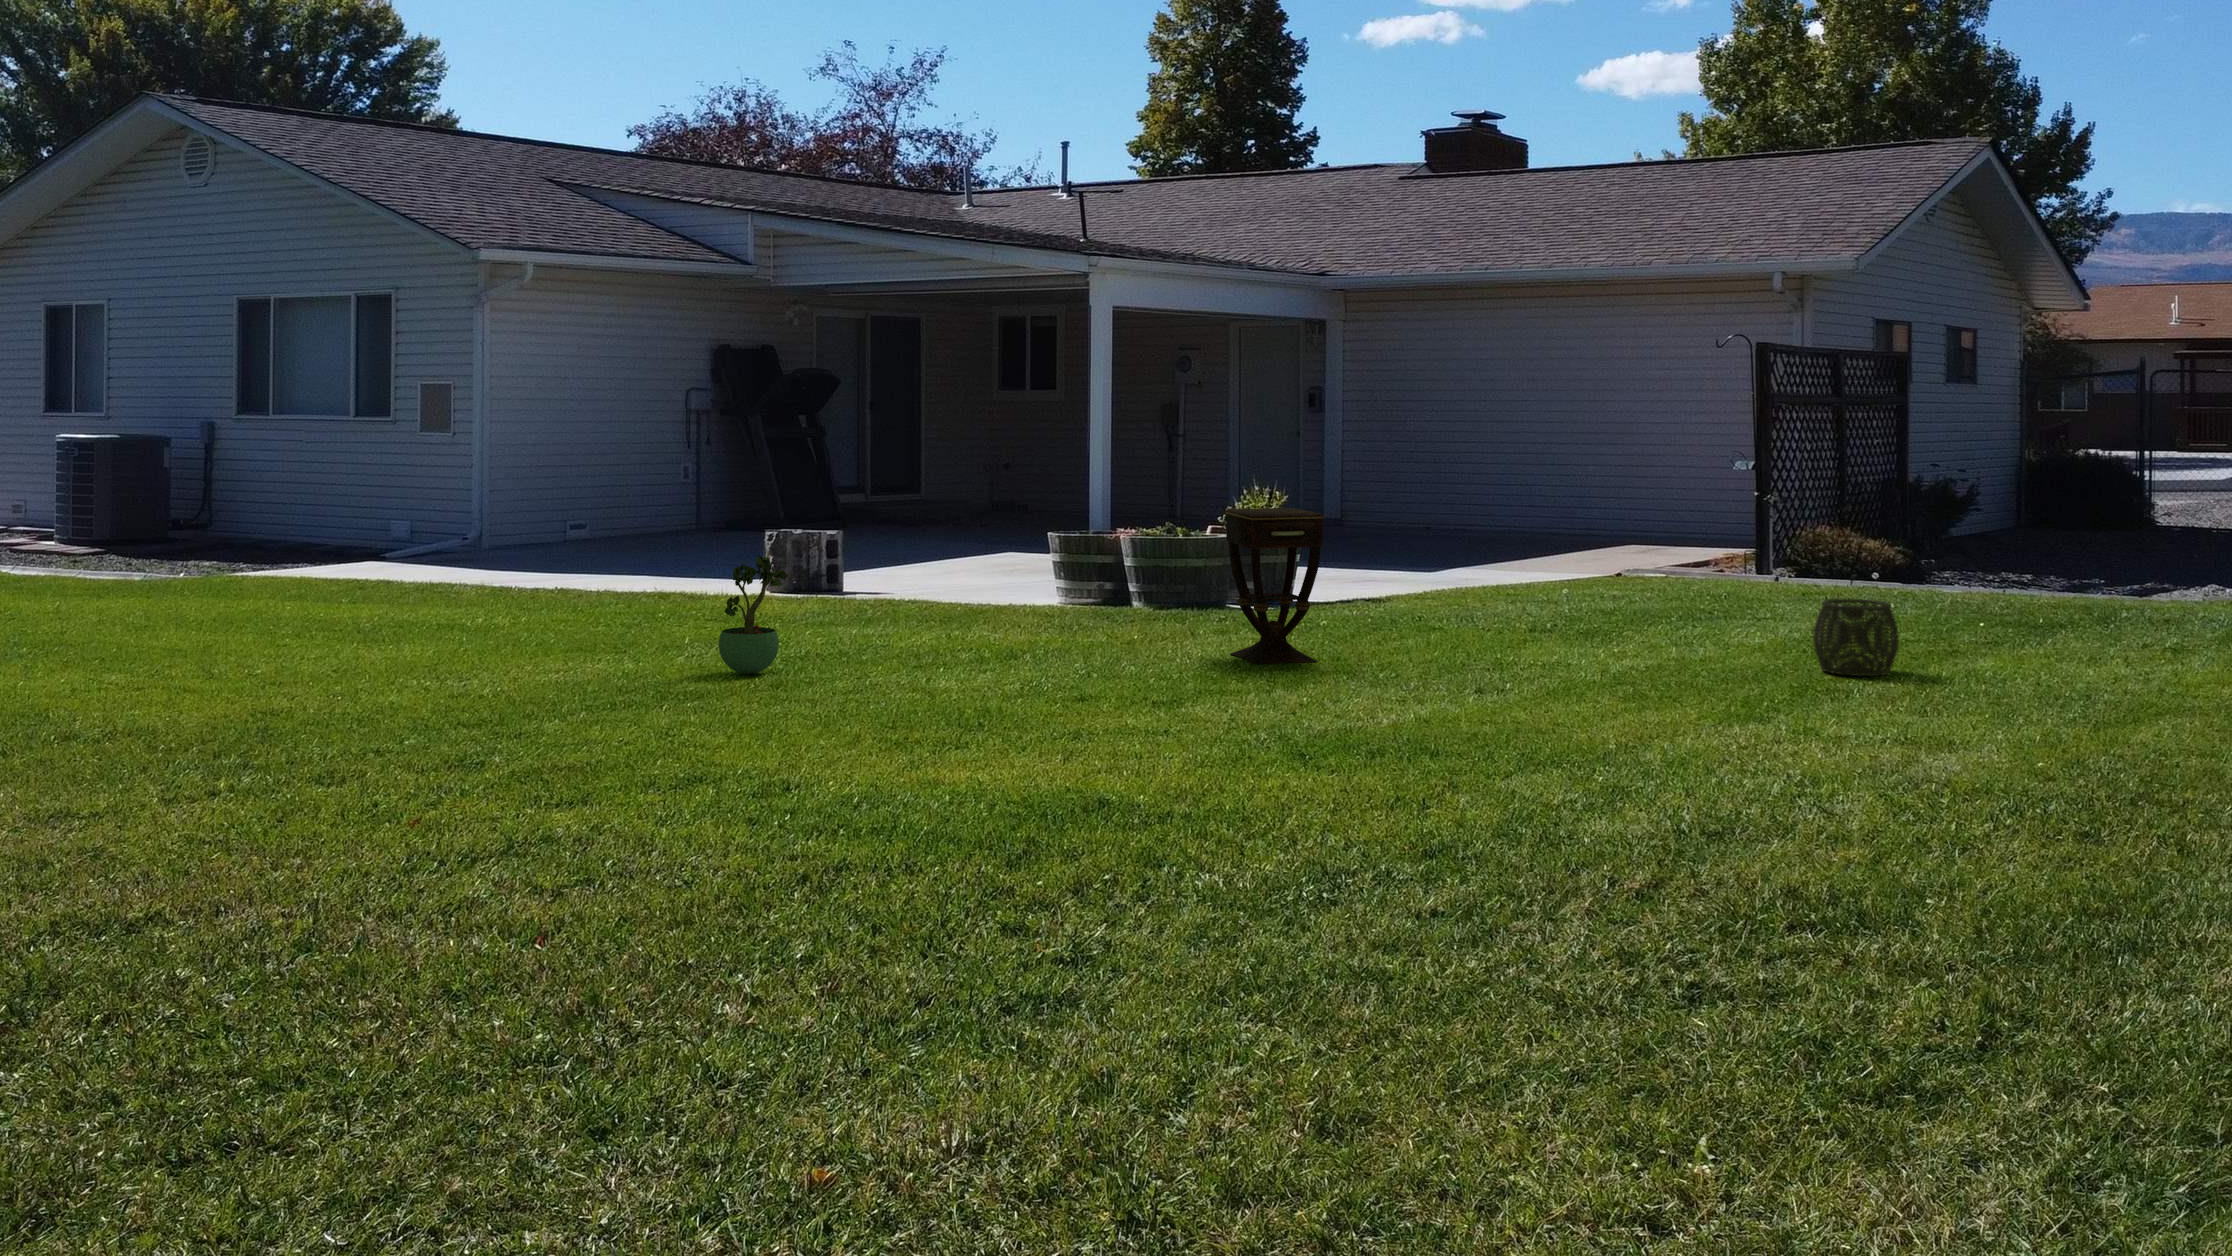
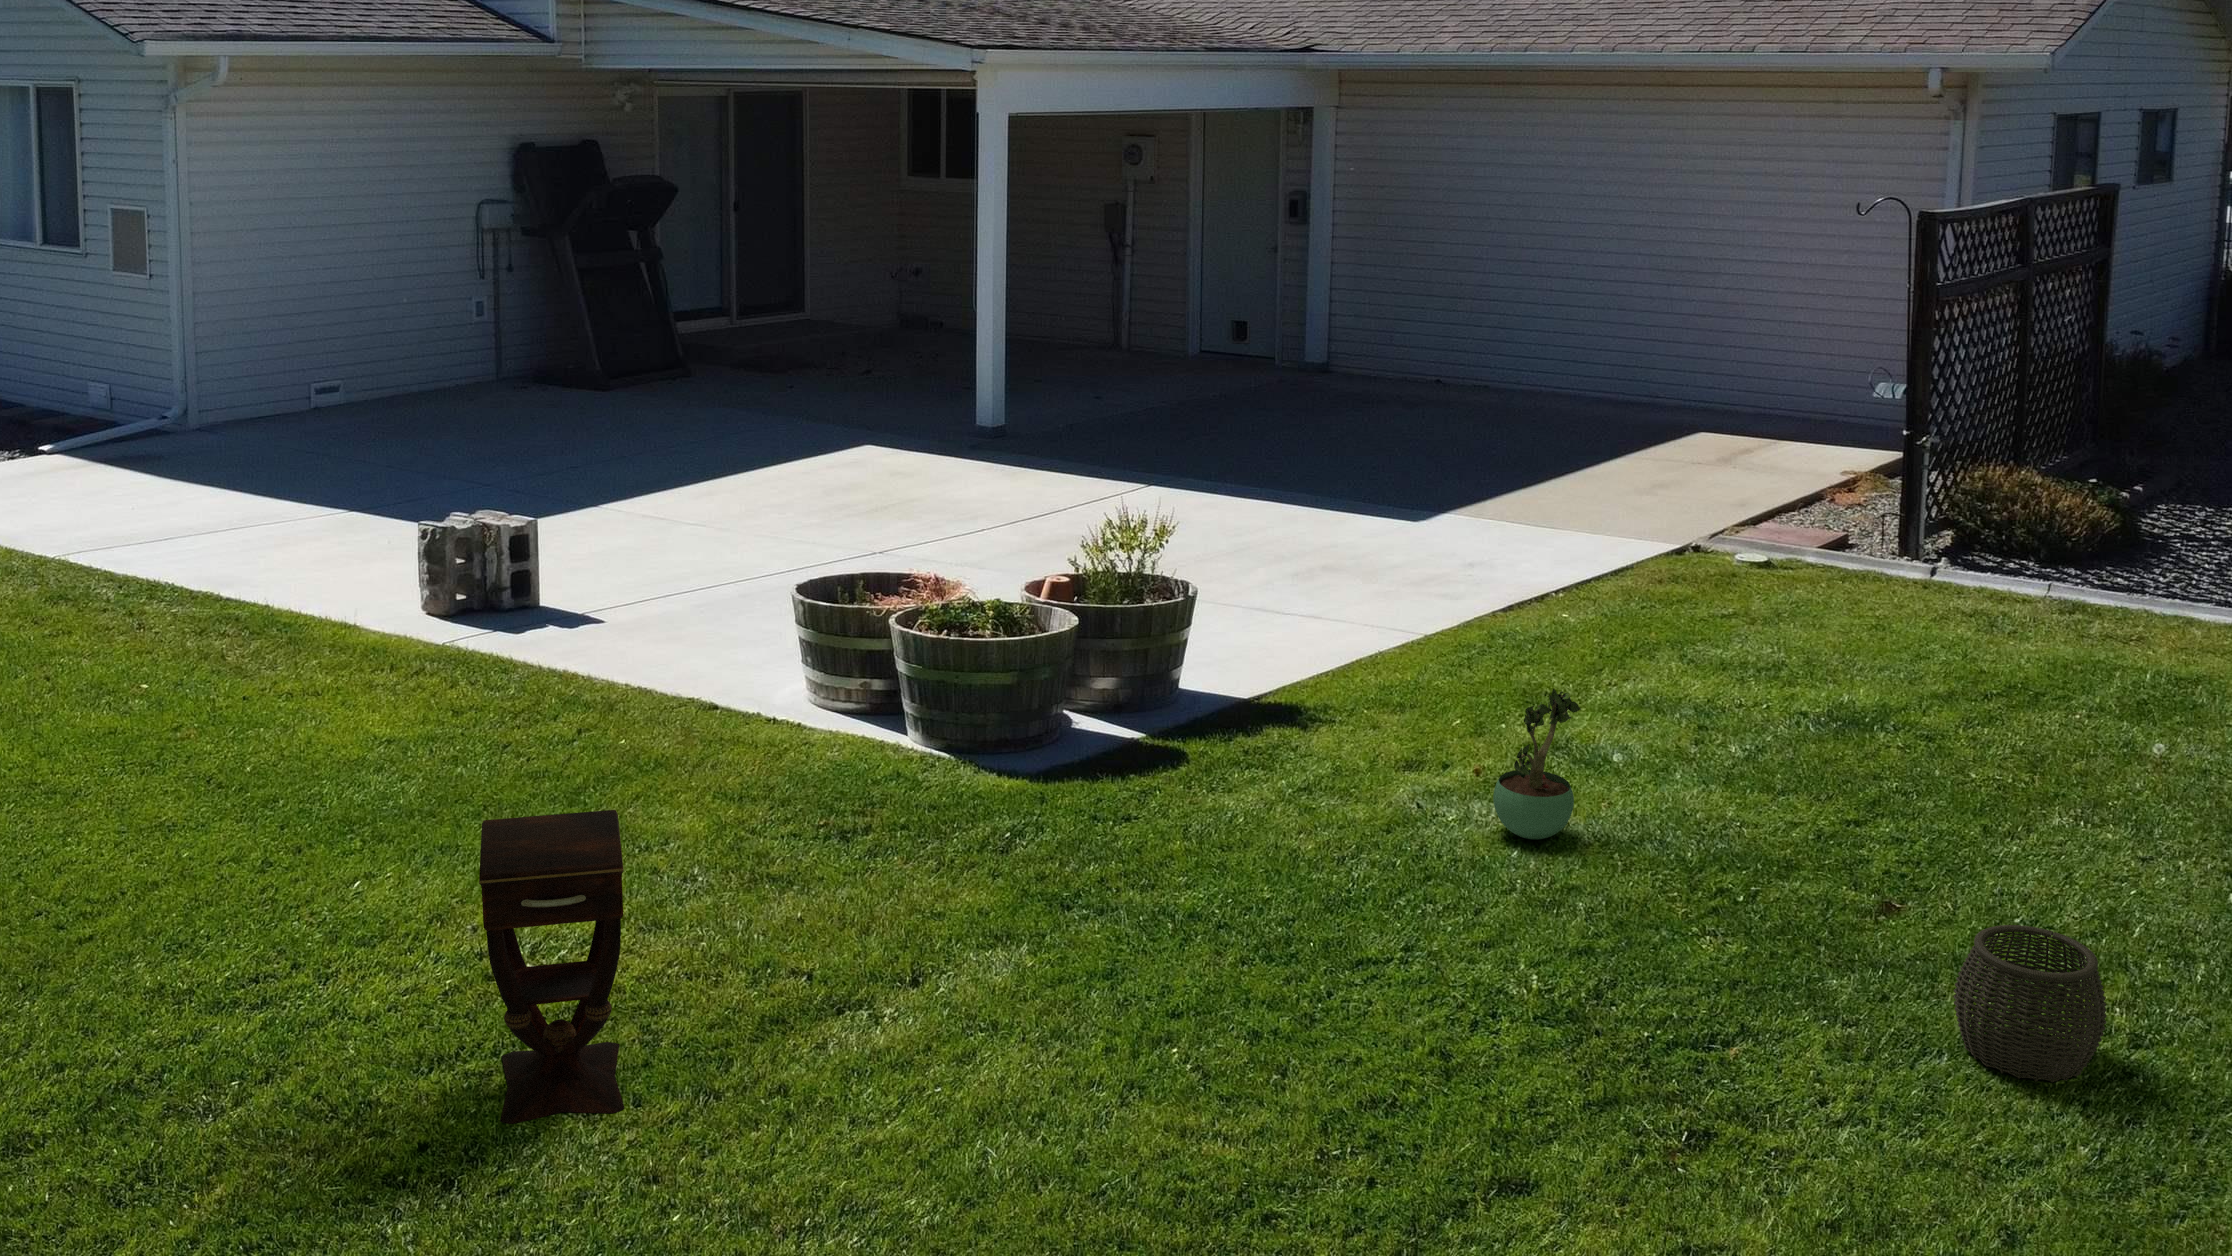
side table: present [1225,508,1324,665] -> present [479,810,624,1124]
potted plant: present [719,555,787,674] -> present [1493,689,1581,839]

